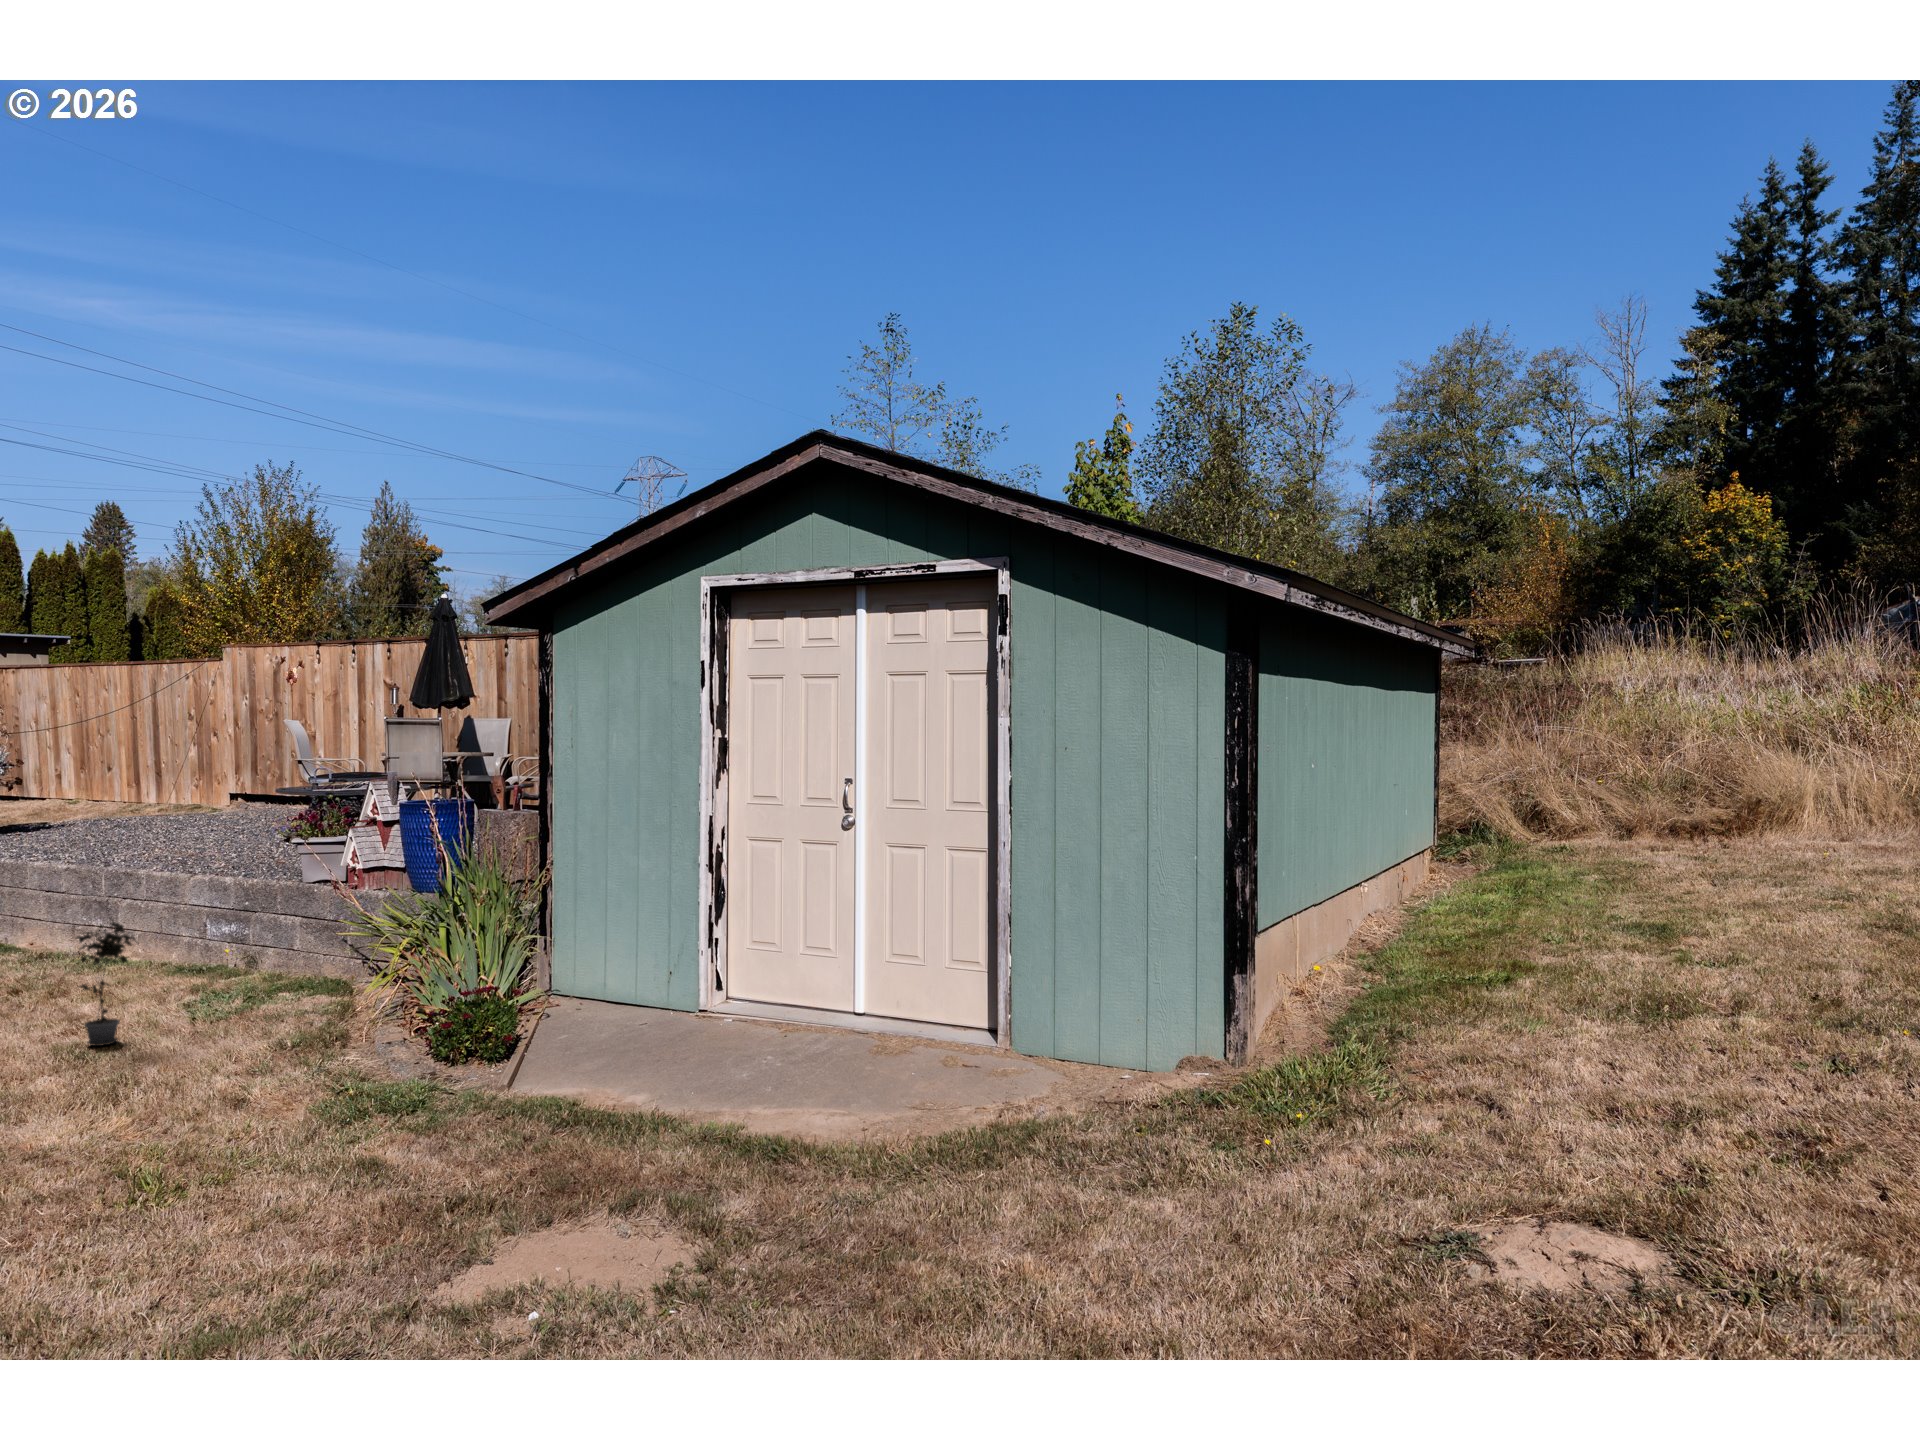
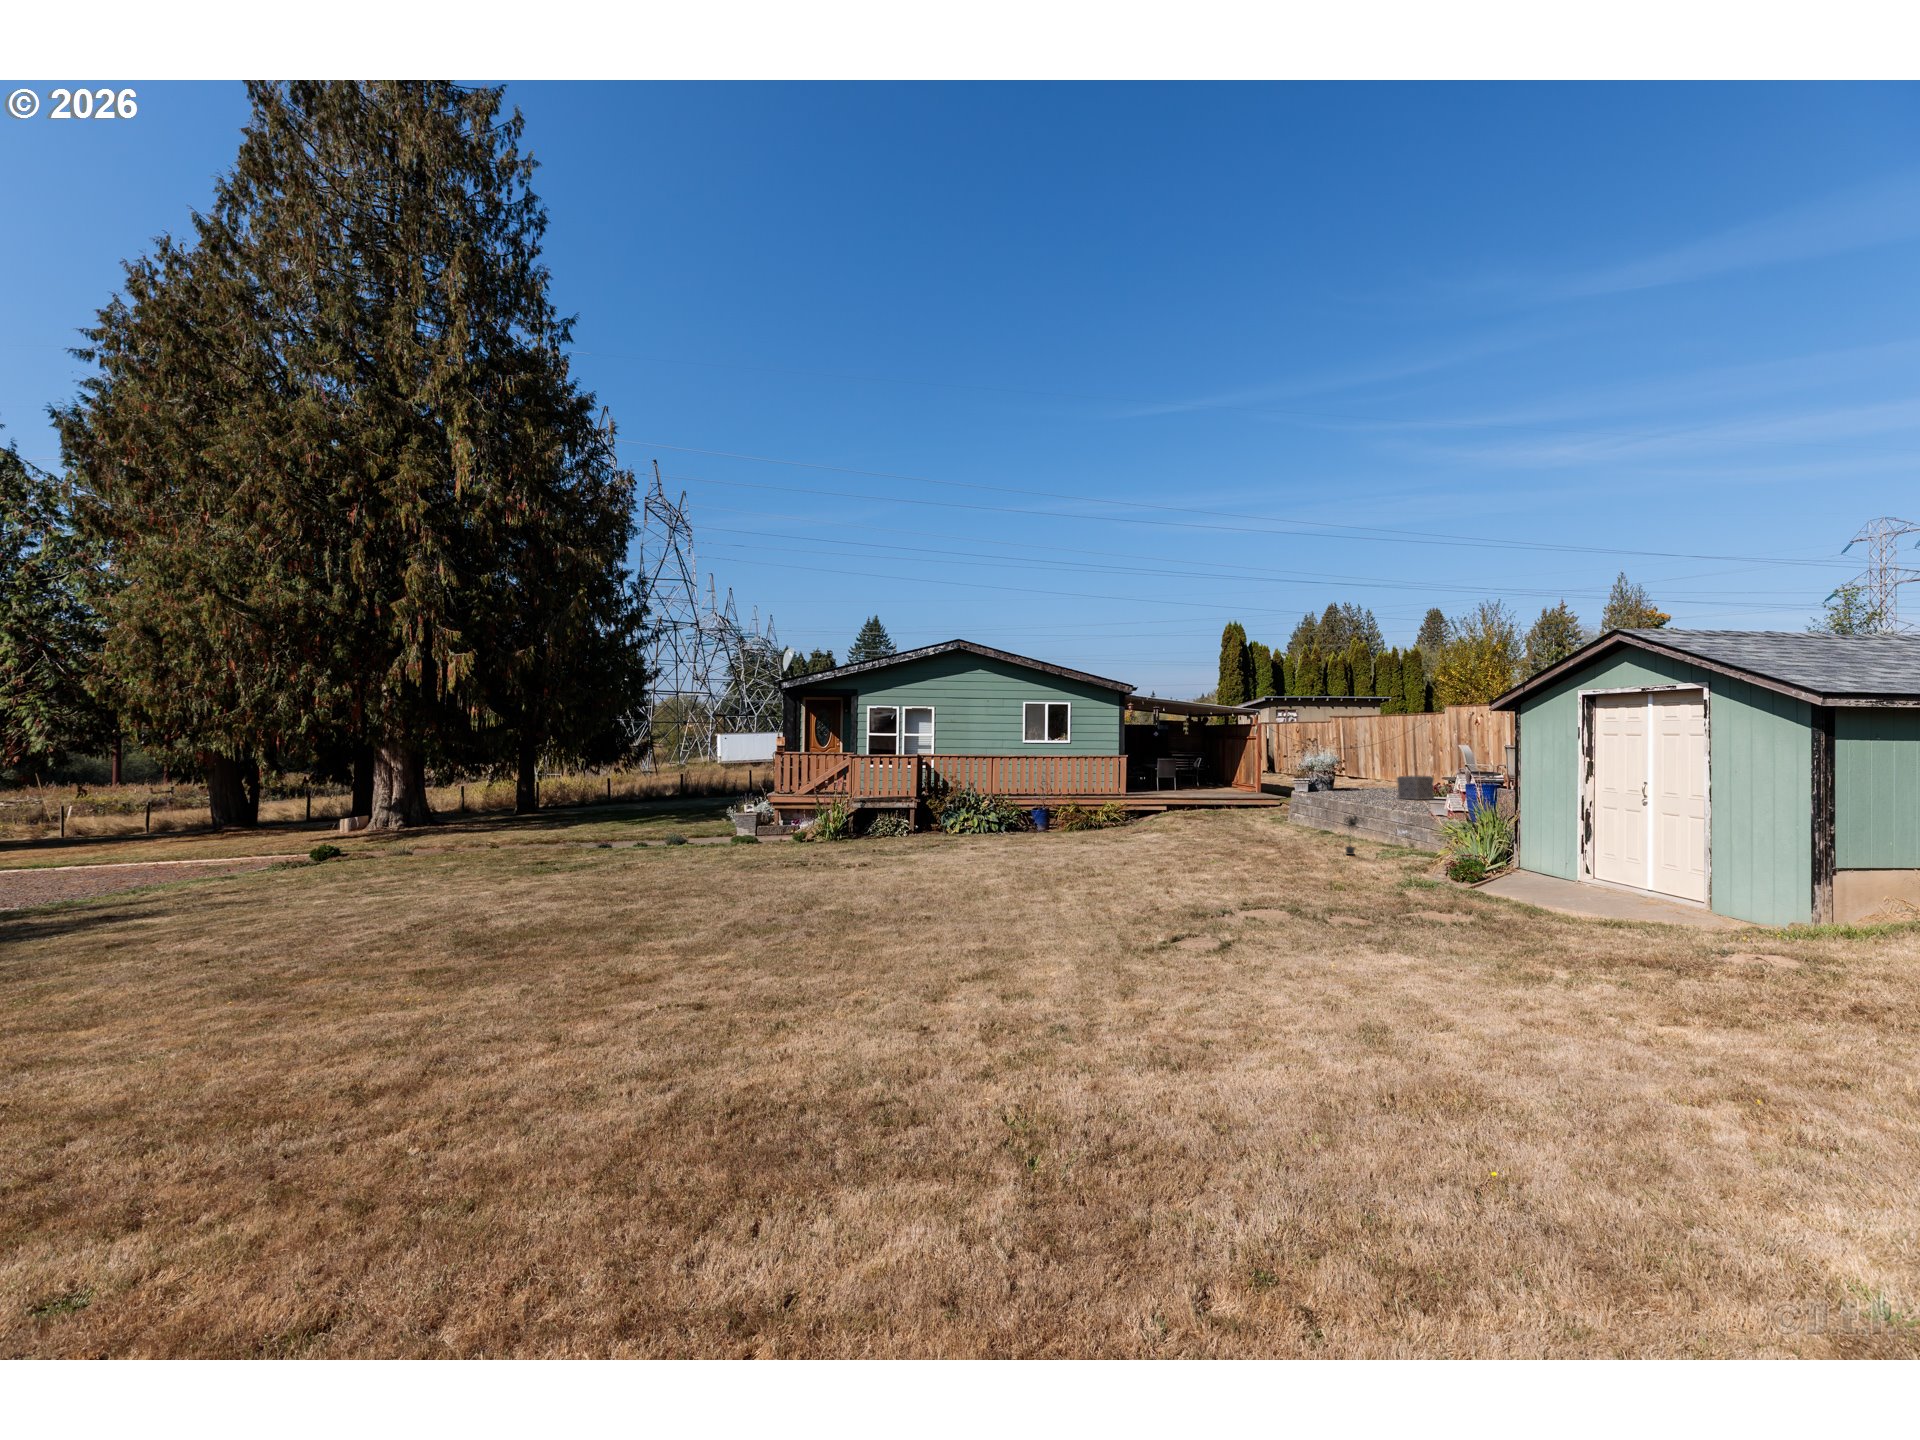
ottoman: none [157,787,245,845] -> present [1397,776,1434,800]

